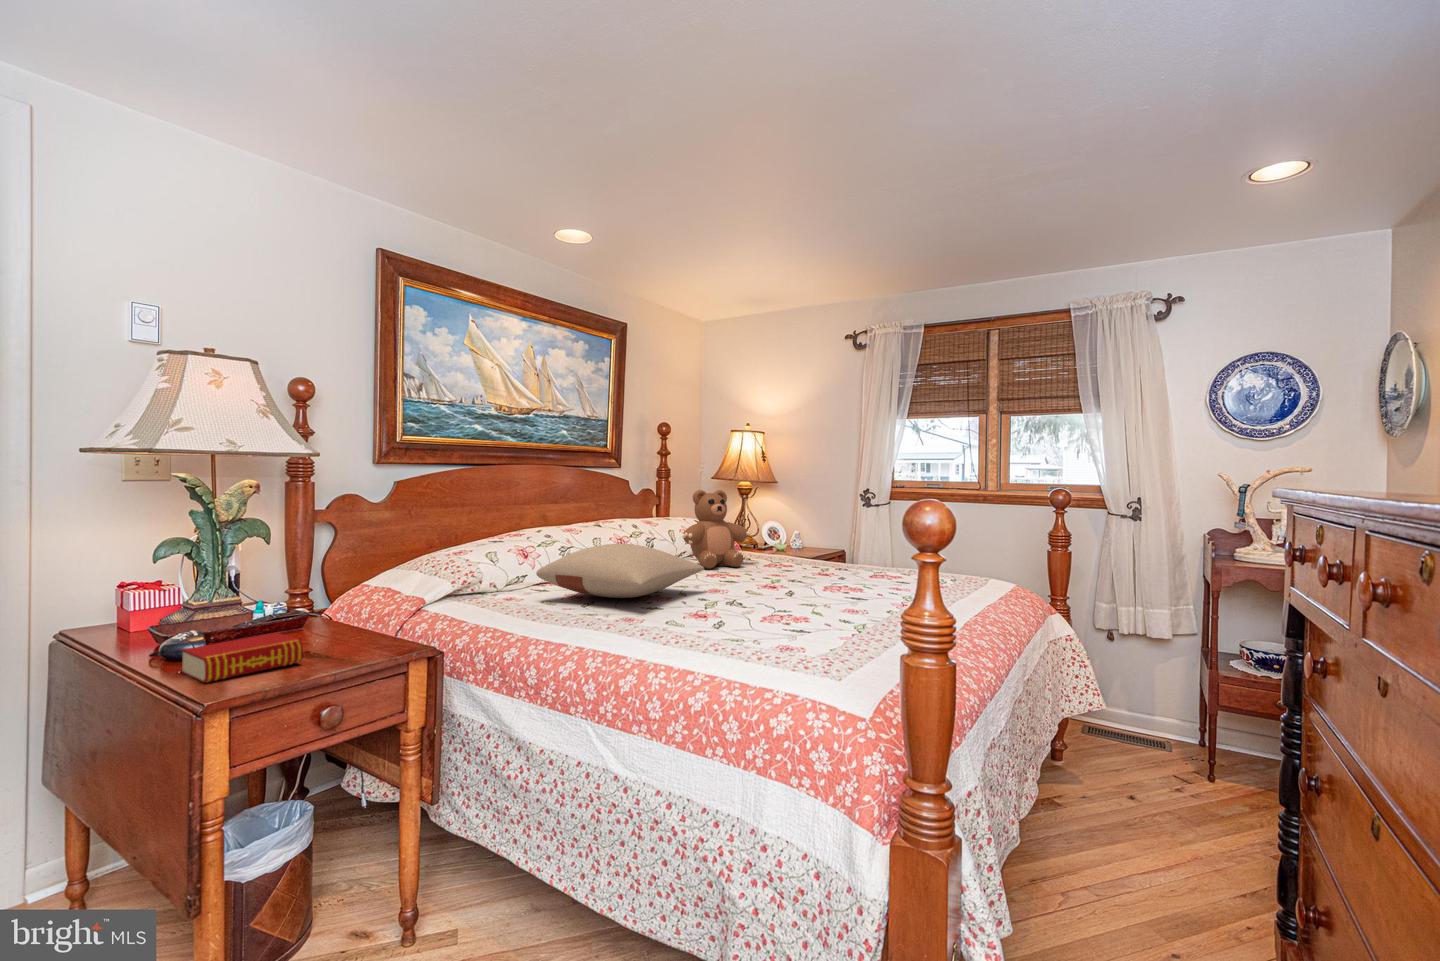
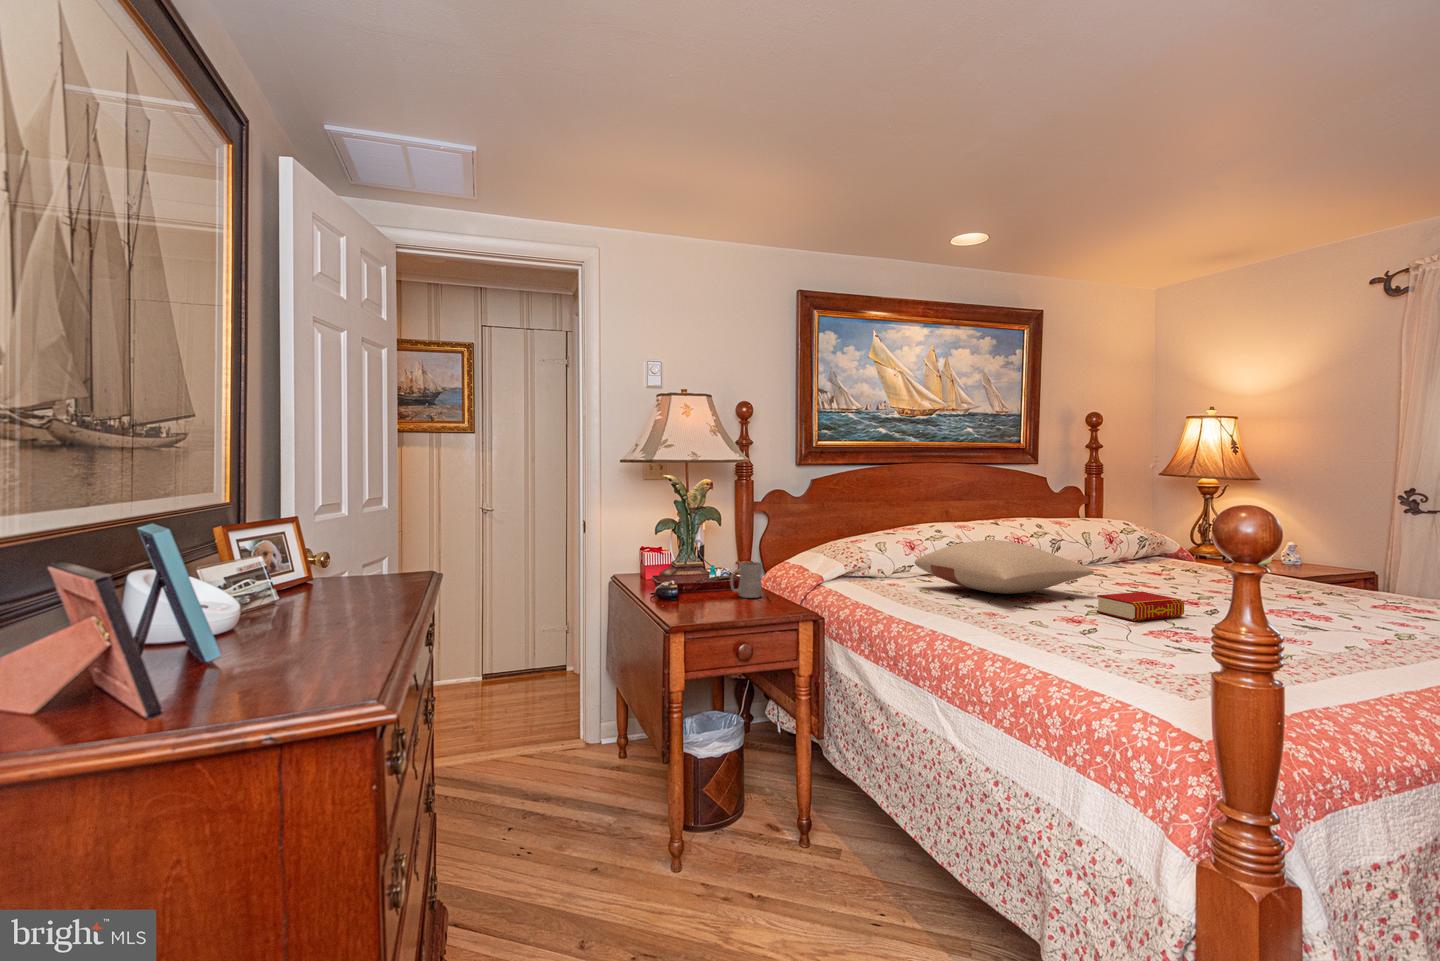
teddy bear: present [681,490,751,569] -> none [1086,488,1183,577]
mug: none [295,592,344,642] -> present [730,562,762,598]
book: present [182,633,303,683] -> present [1097,592,1184,621]

